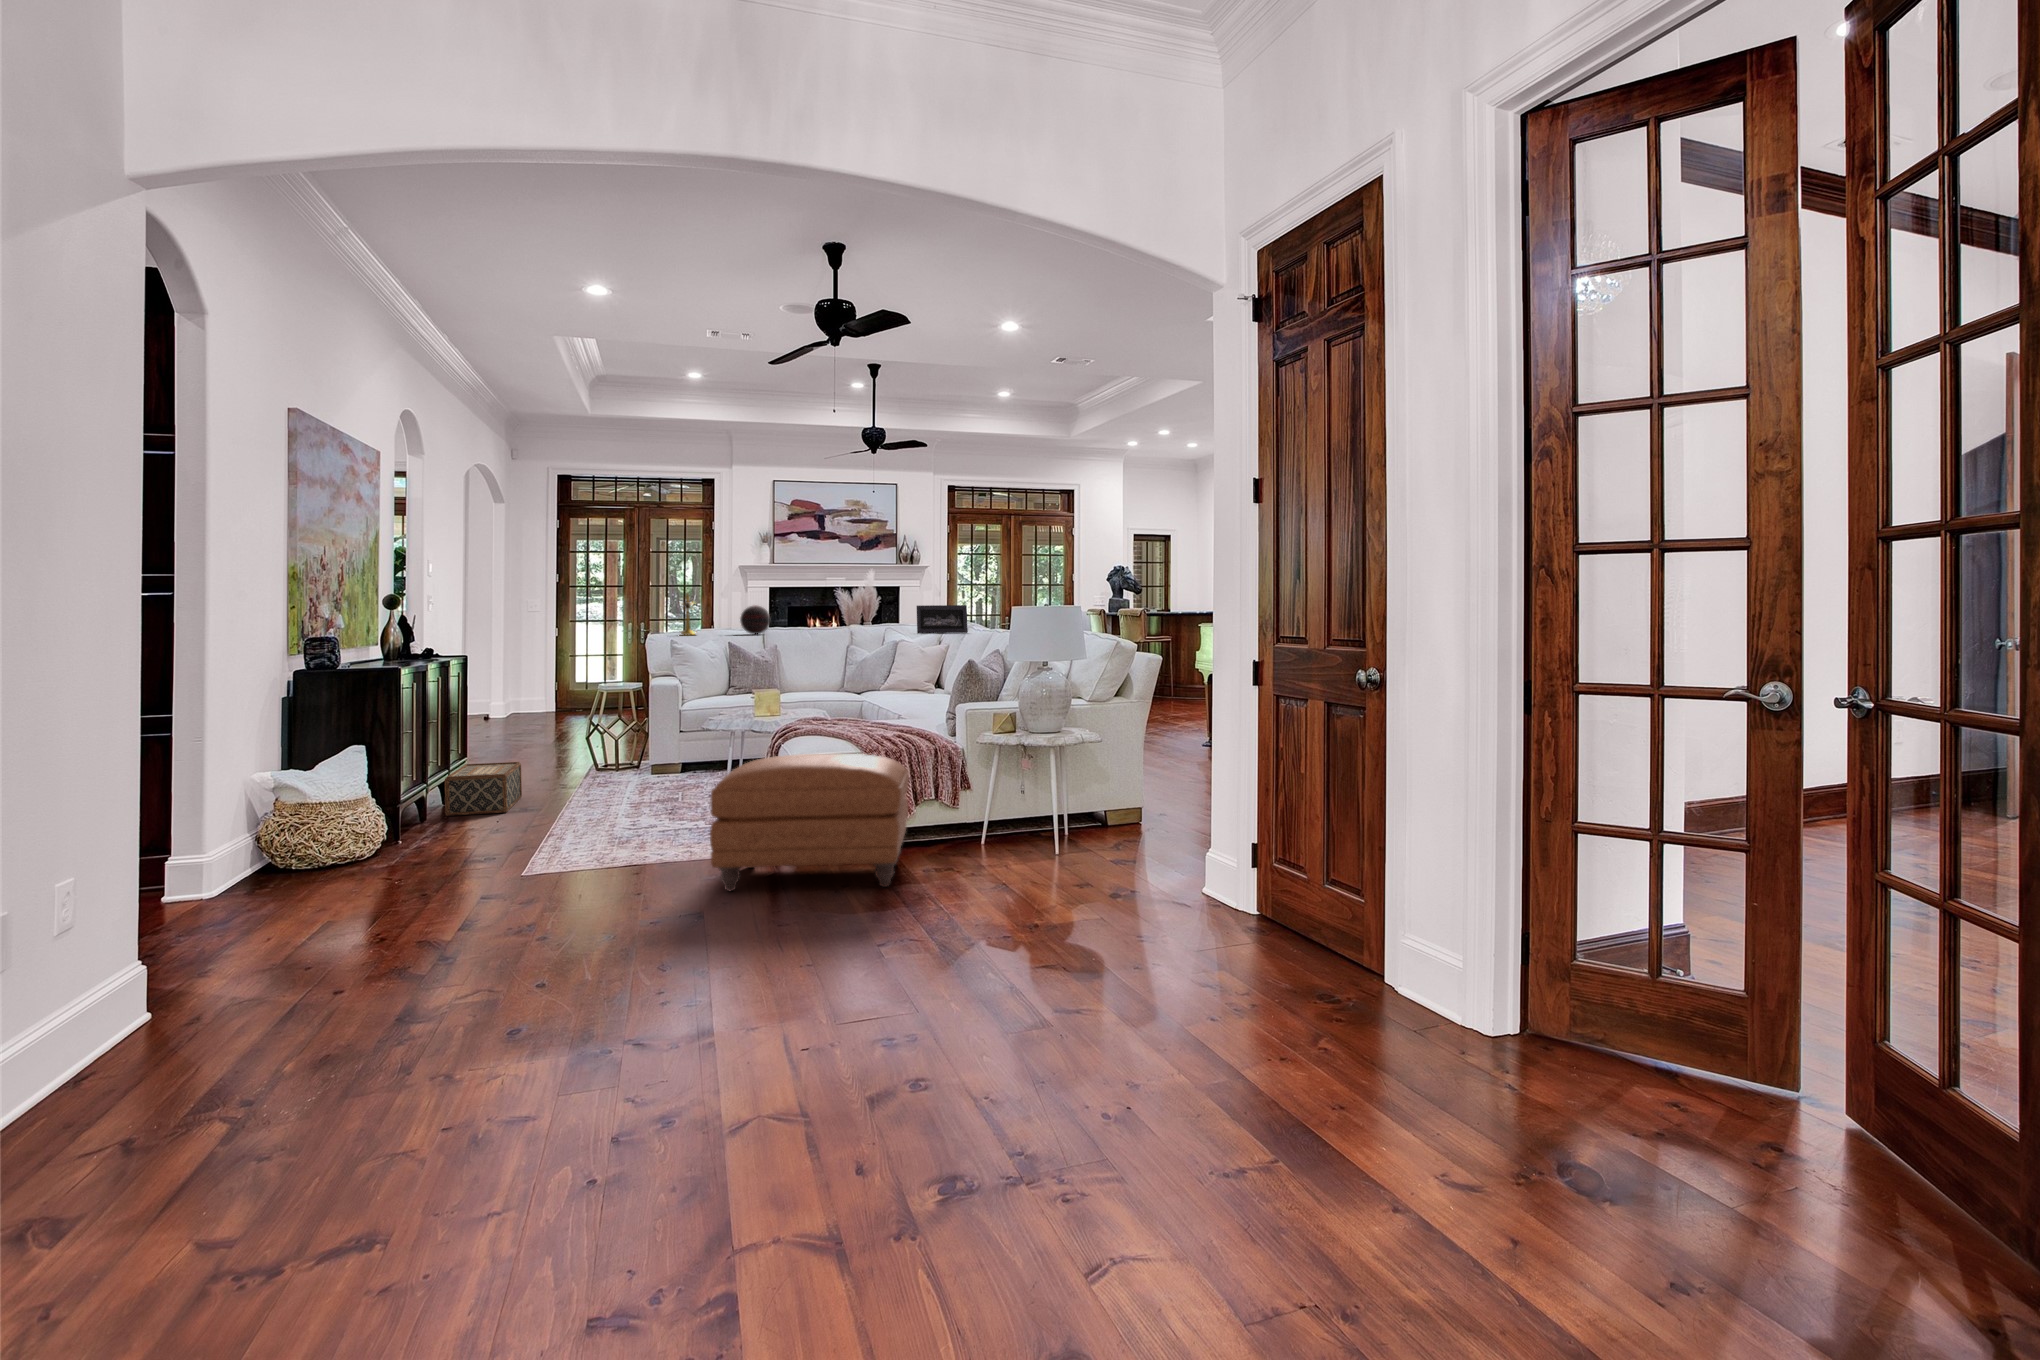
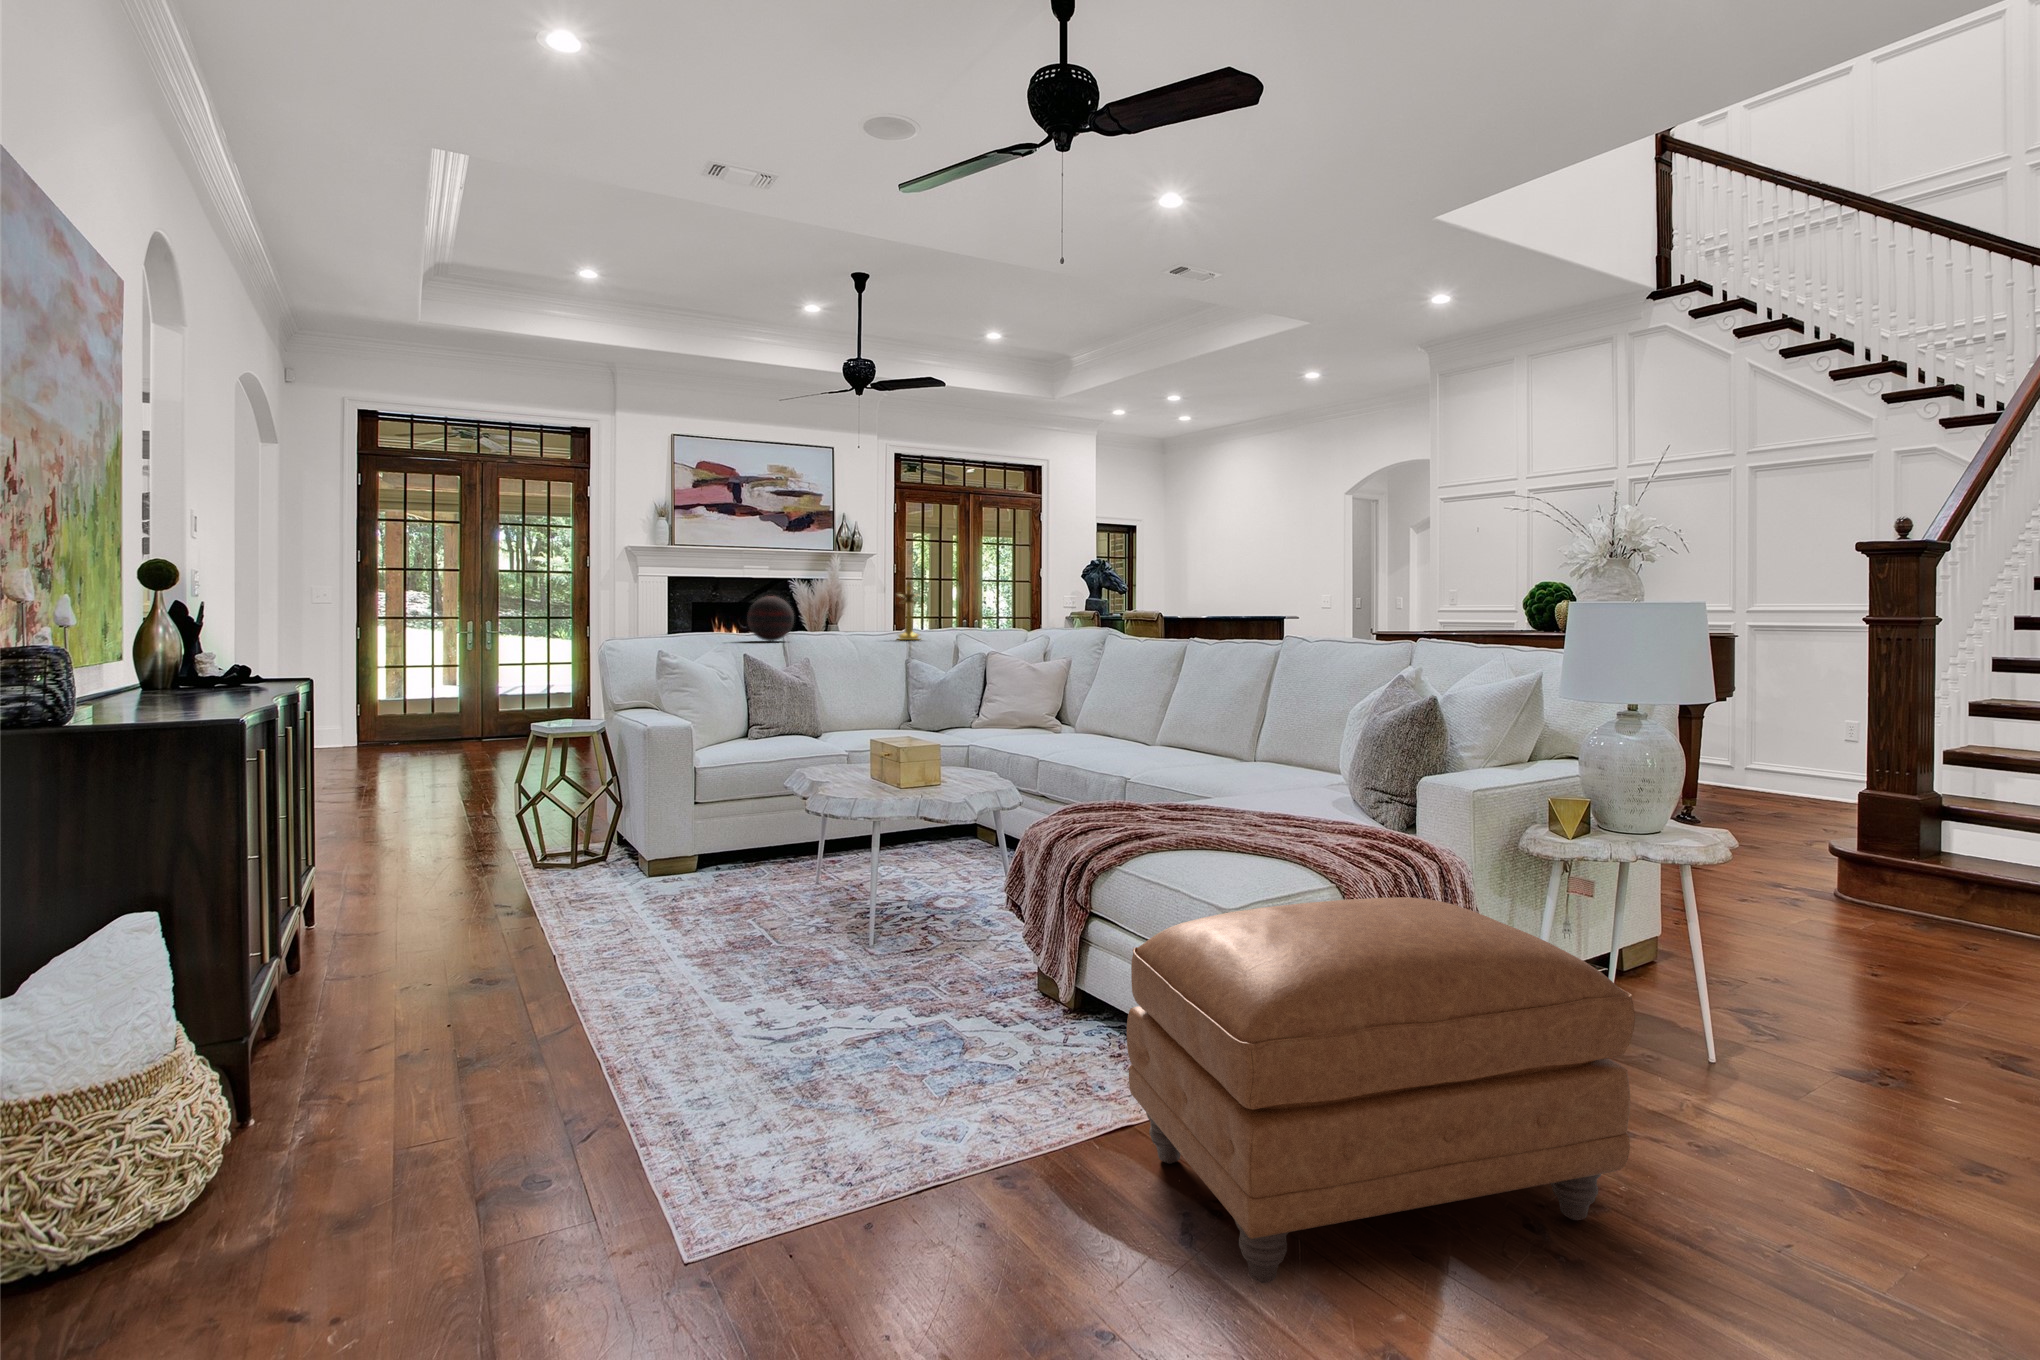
candlestick: present [680,593,696,635] -> present [897,580,919,640]
picture frame: present [917,605,968,633] -> none [995,599,1066,640]
woven basket: present [445,762,522,816] -> none [305,882,439,1017]

